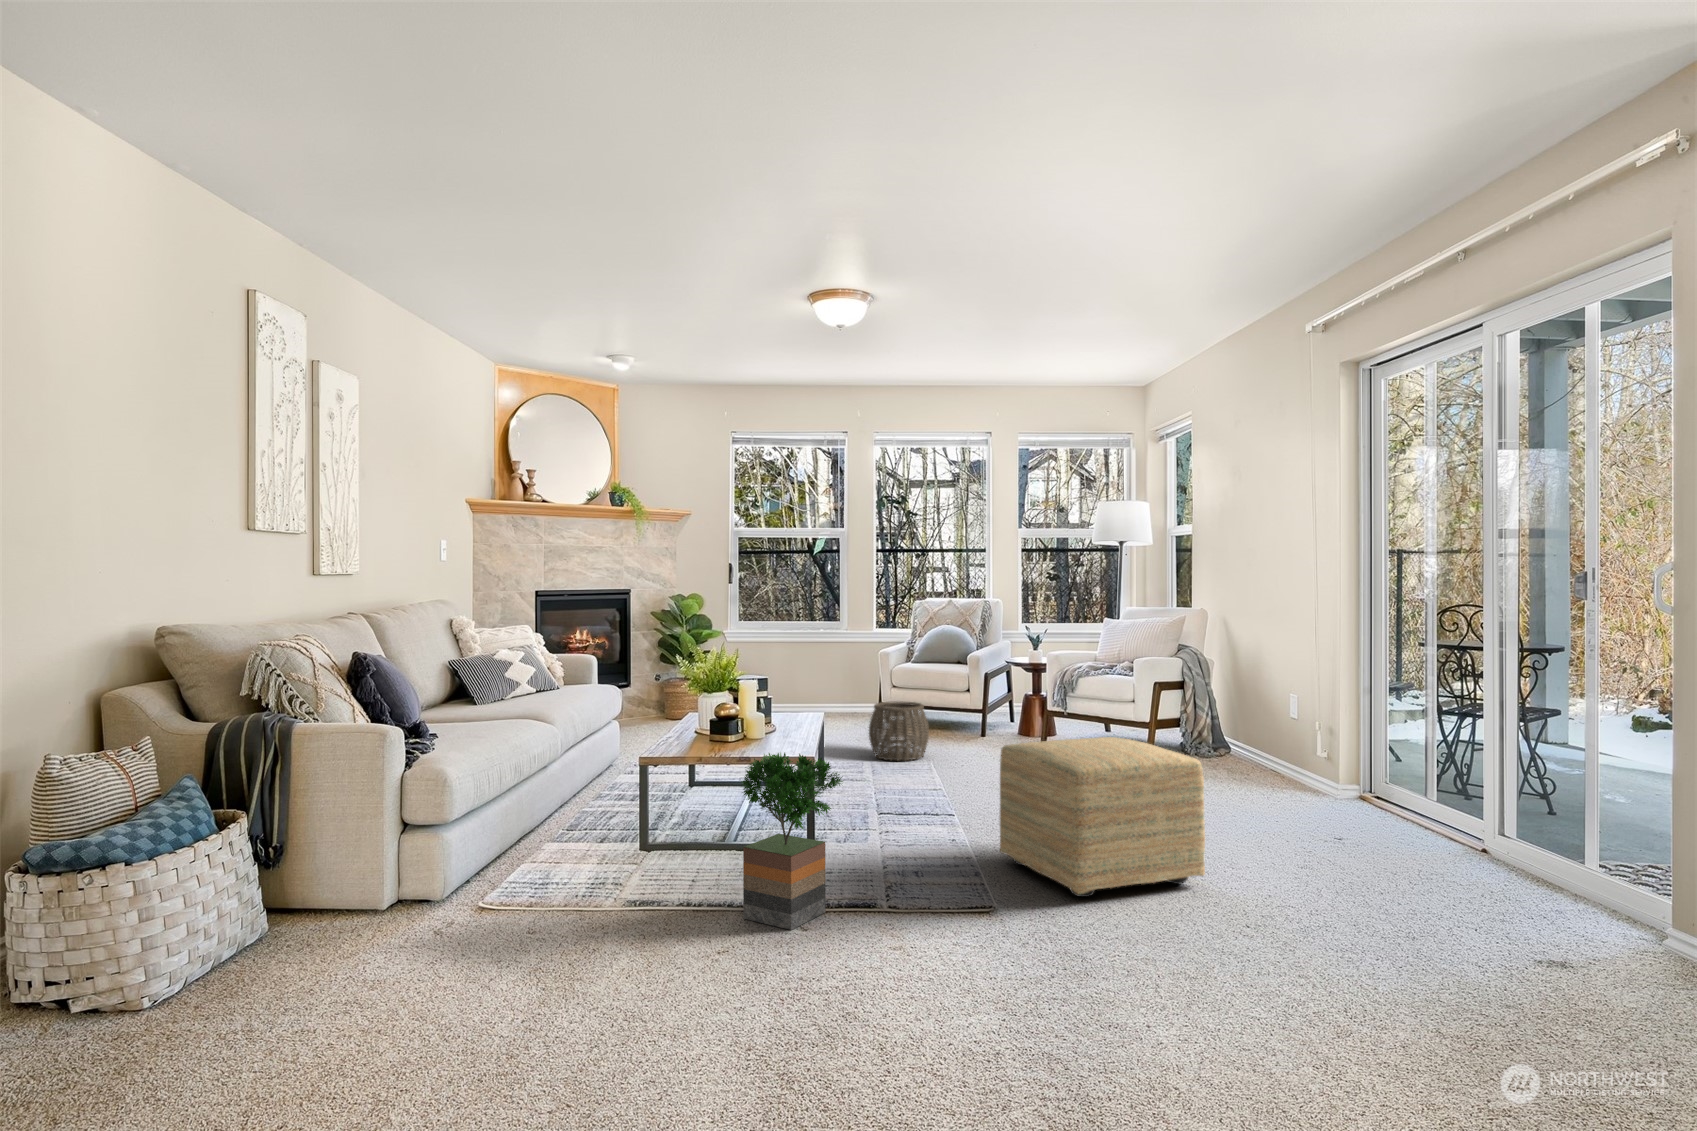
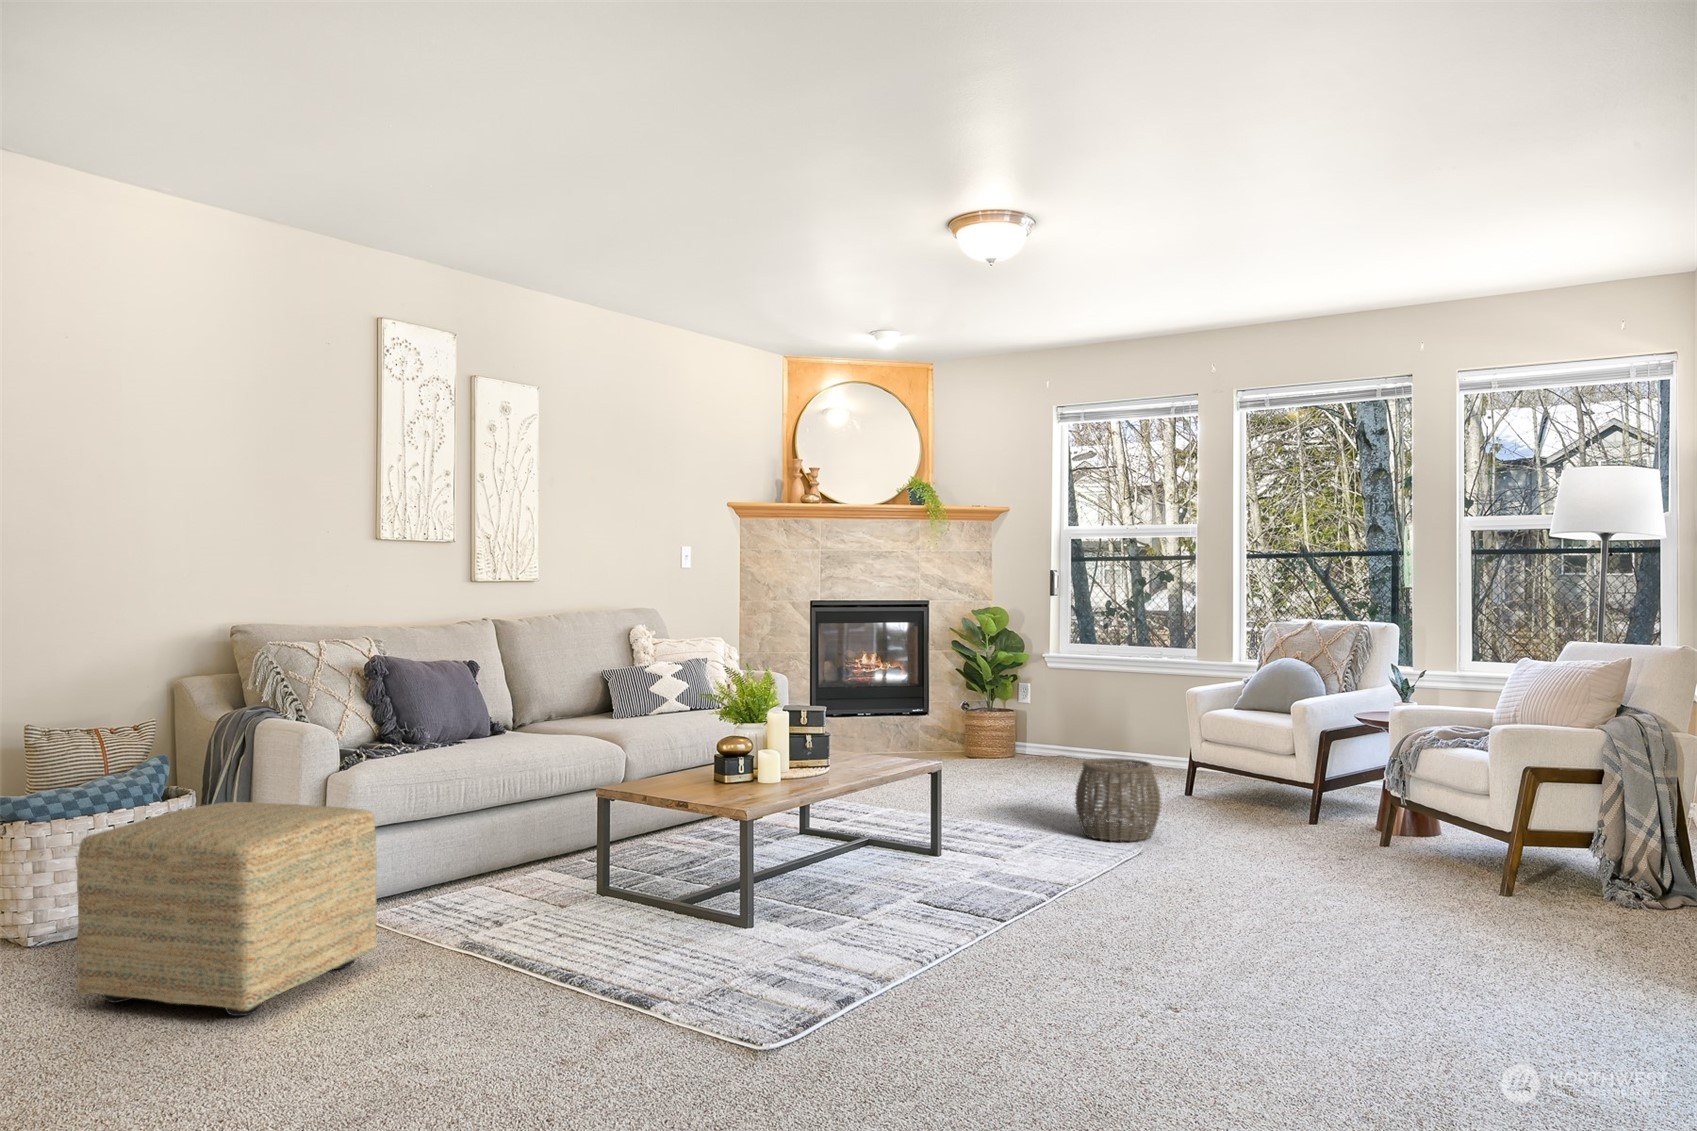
ottoman: present [1000,737,1205,897] -> present [77,802,377,1016]
potted tree: present [742,753,843,930] -> none [480,792,625,1000]

